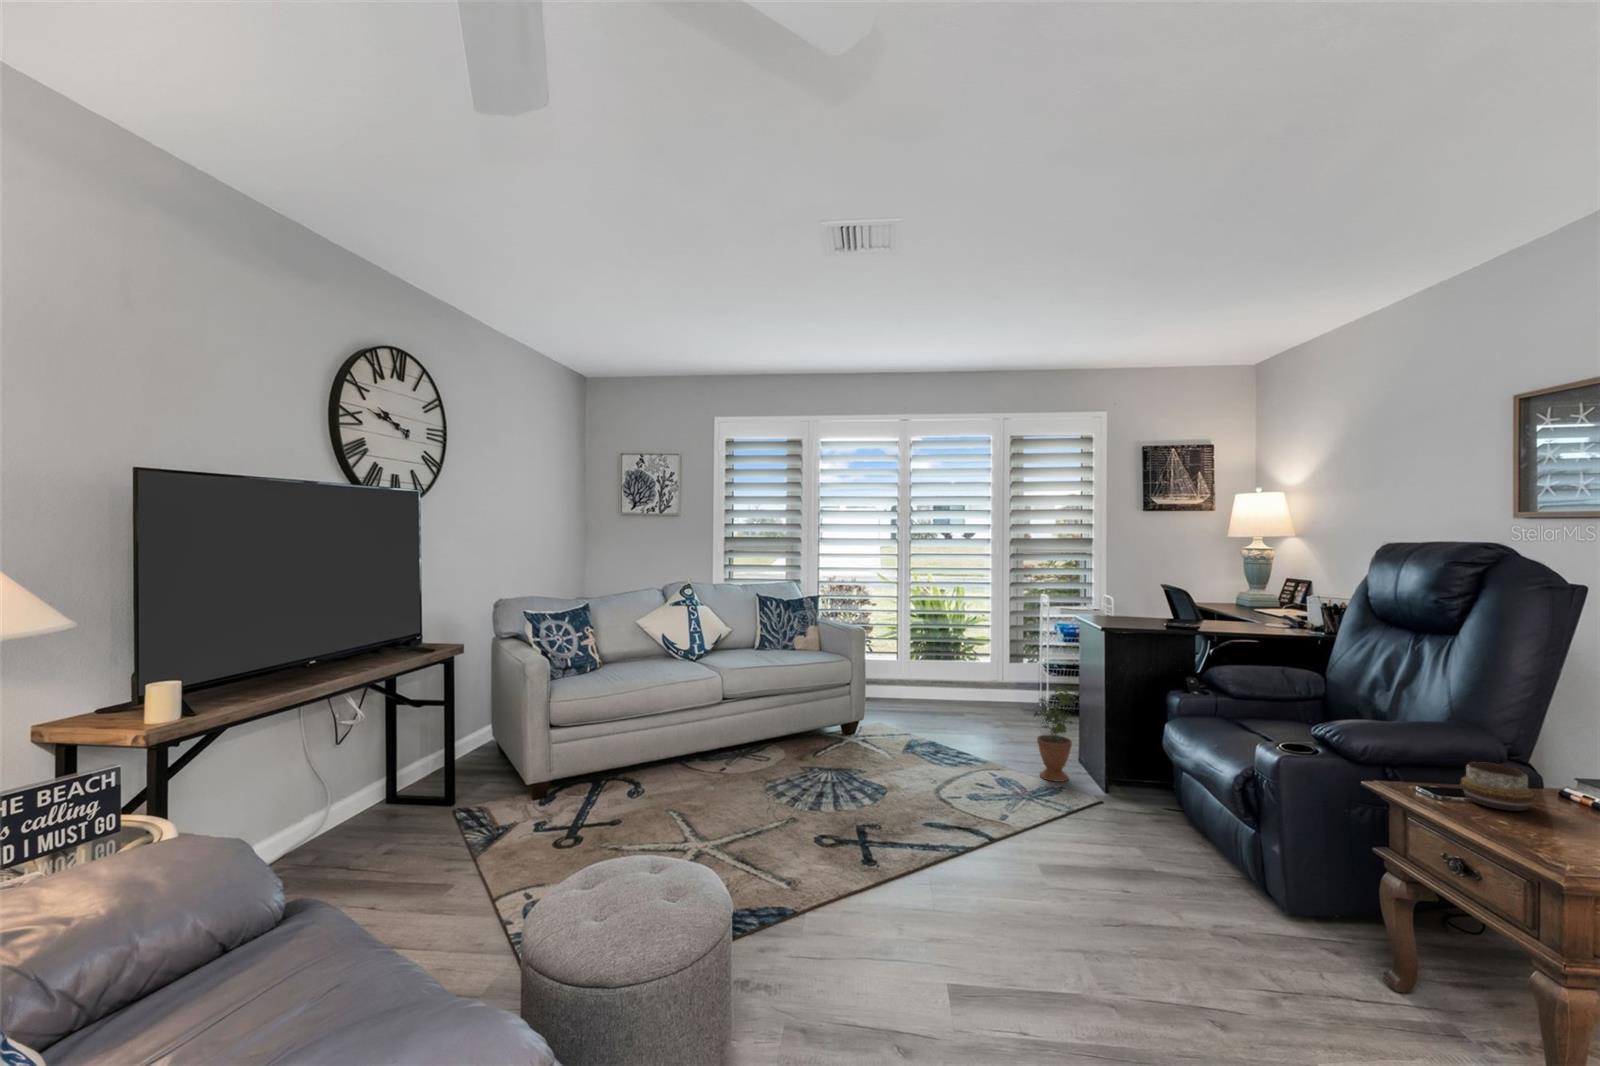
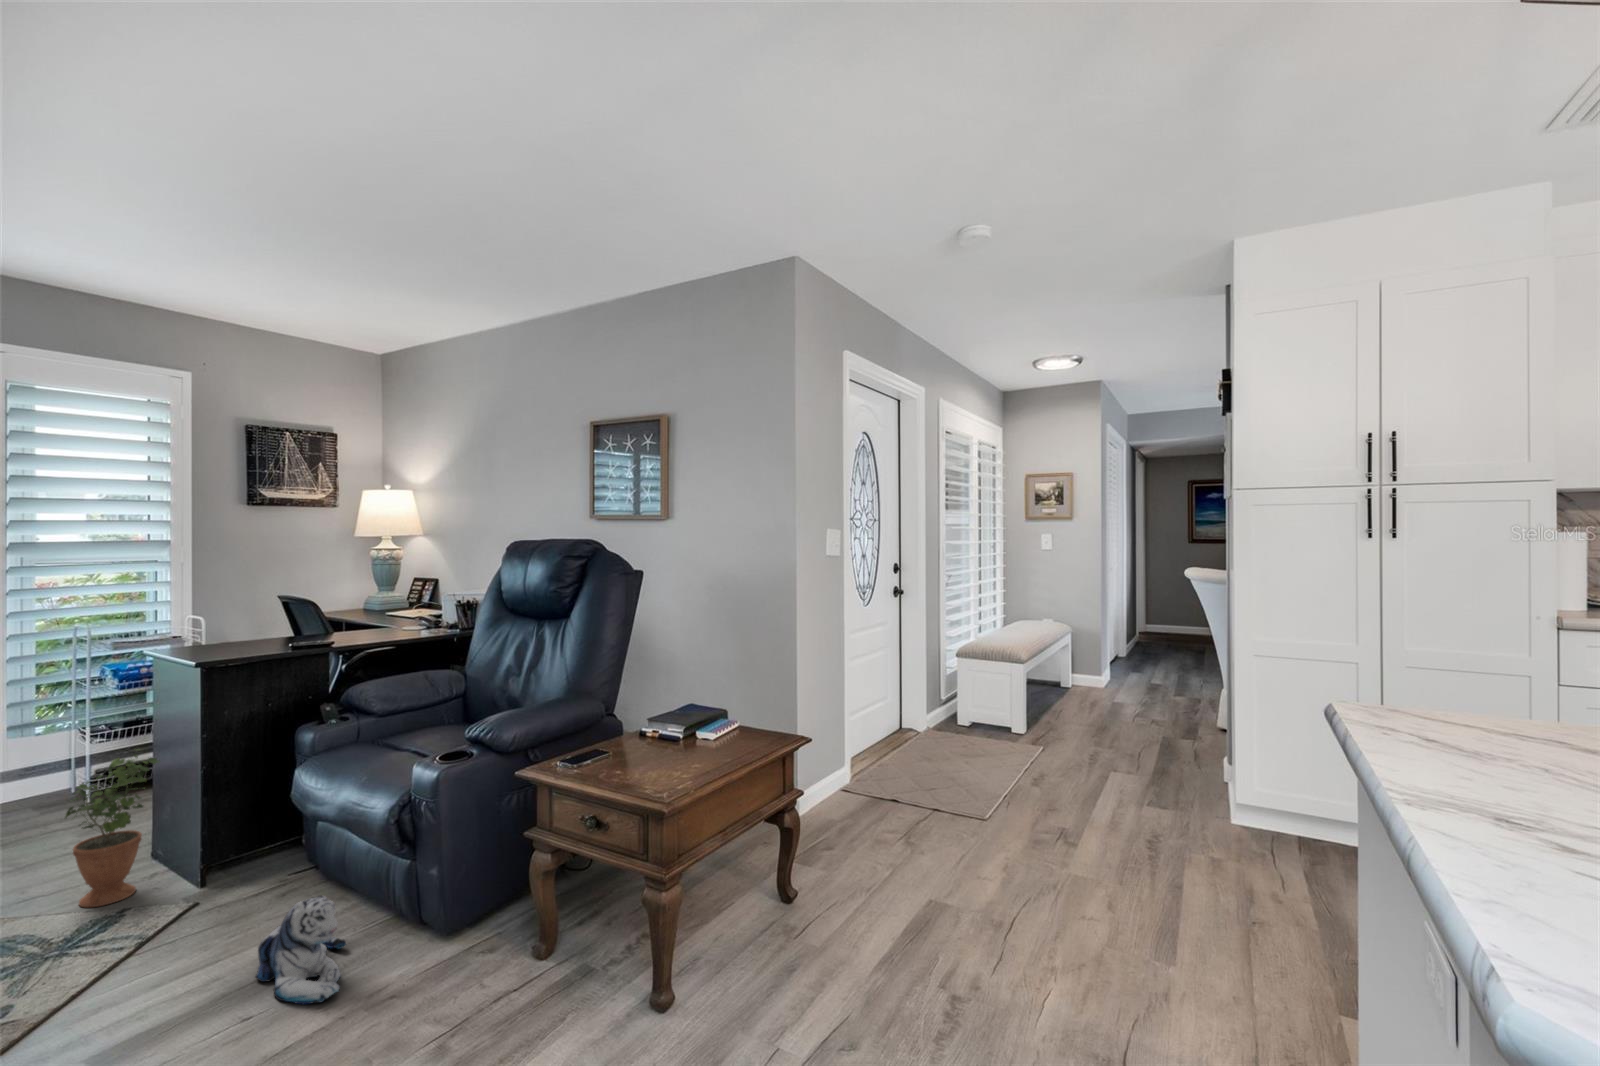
decorative bowl: present [1460,762,1534,811] -> none [593,724,639,763]
plush toy: none [1133,823,1200,907] -> present [255,896,346,1004]

